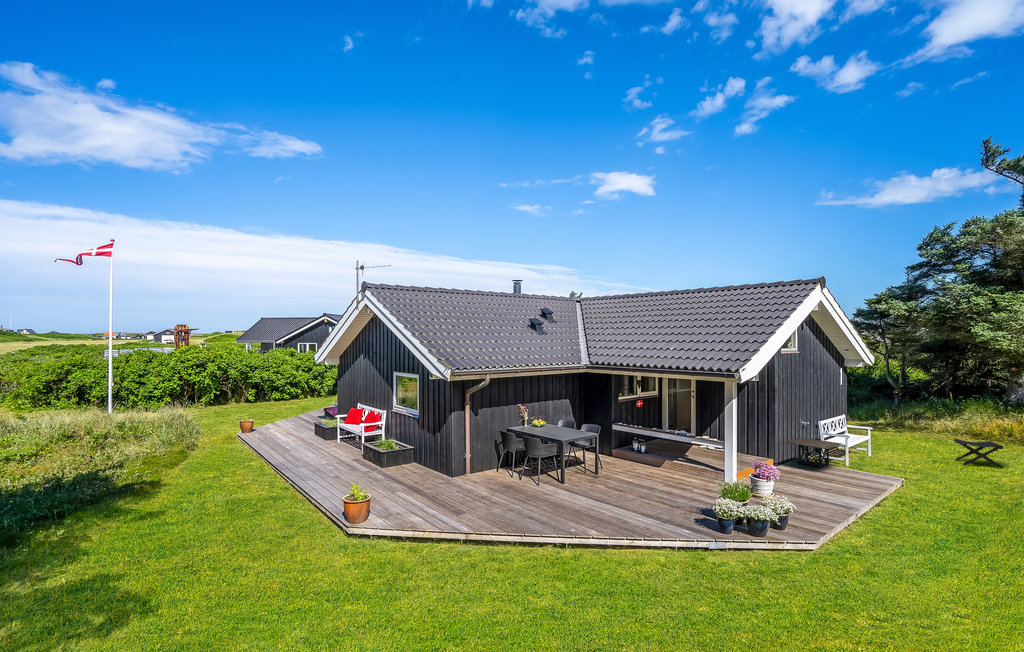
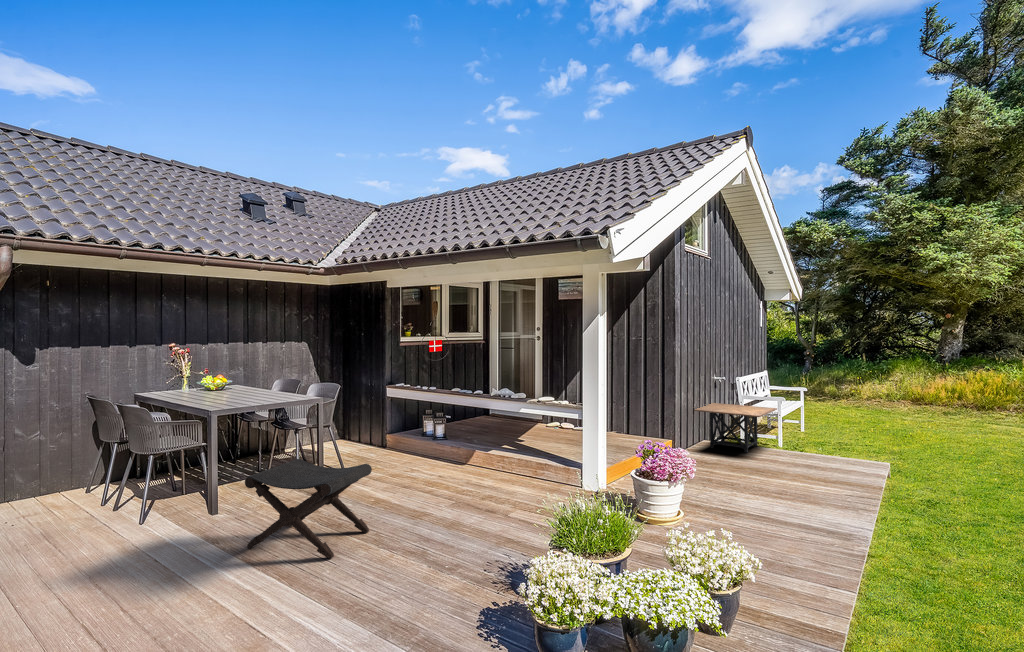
footstool: present [954,439,1003,468] -> present [245,459,372,559]

